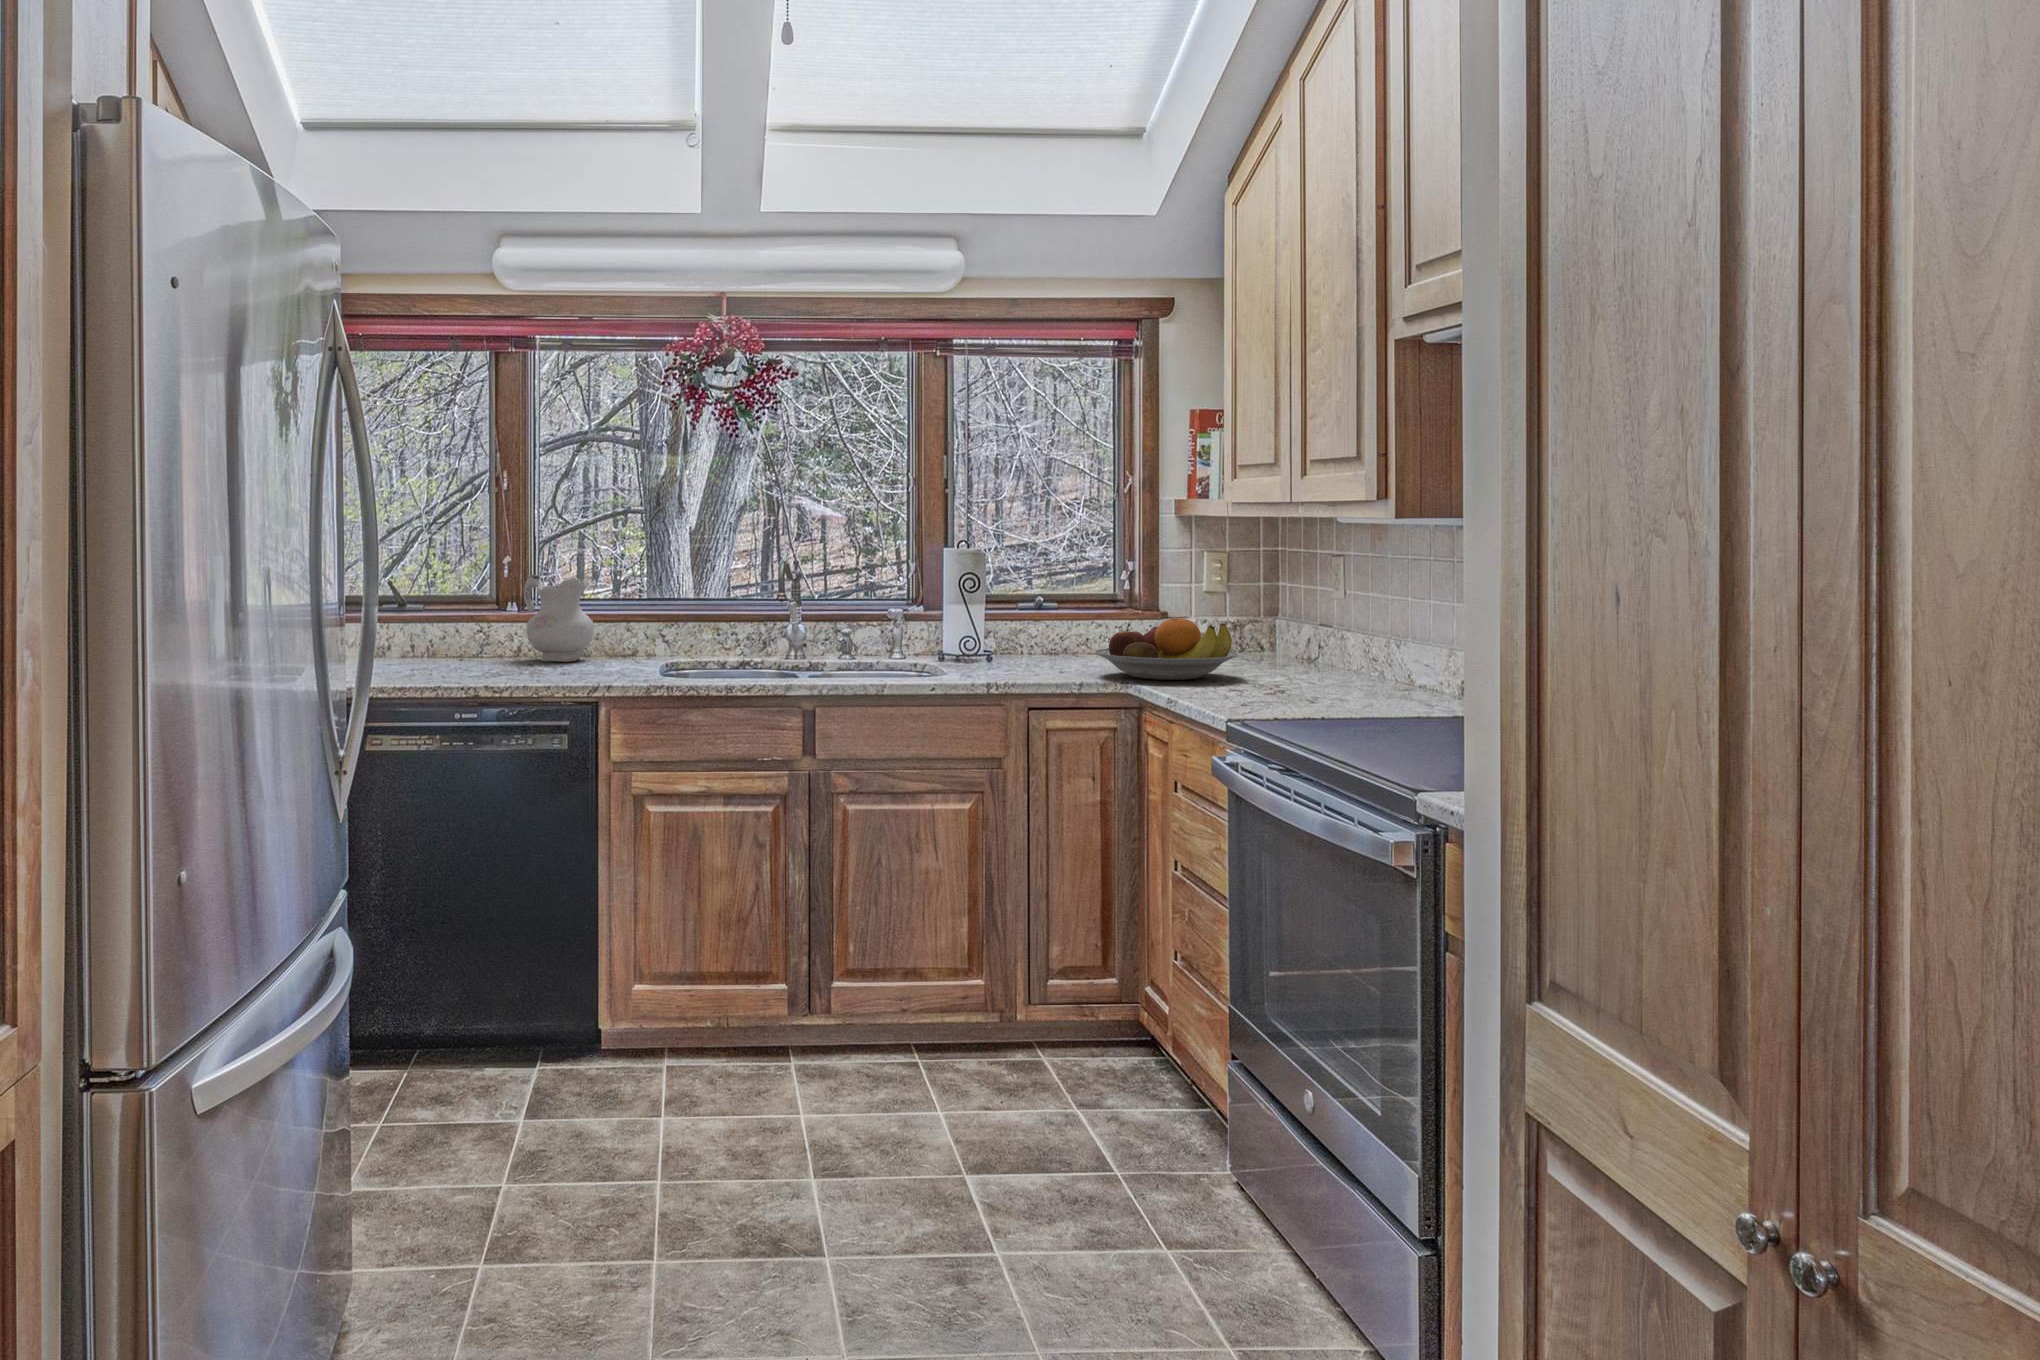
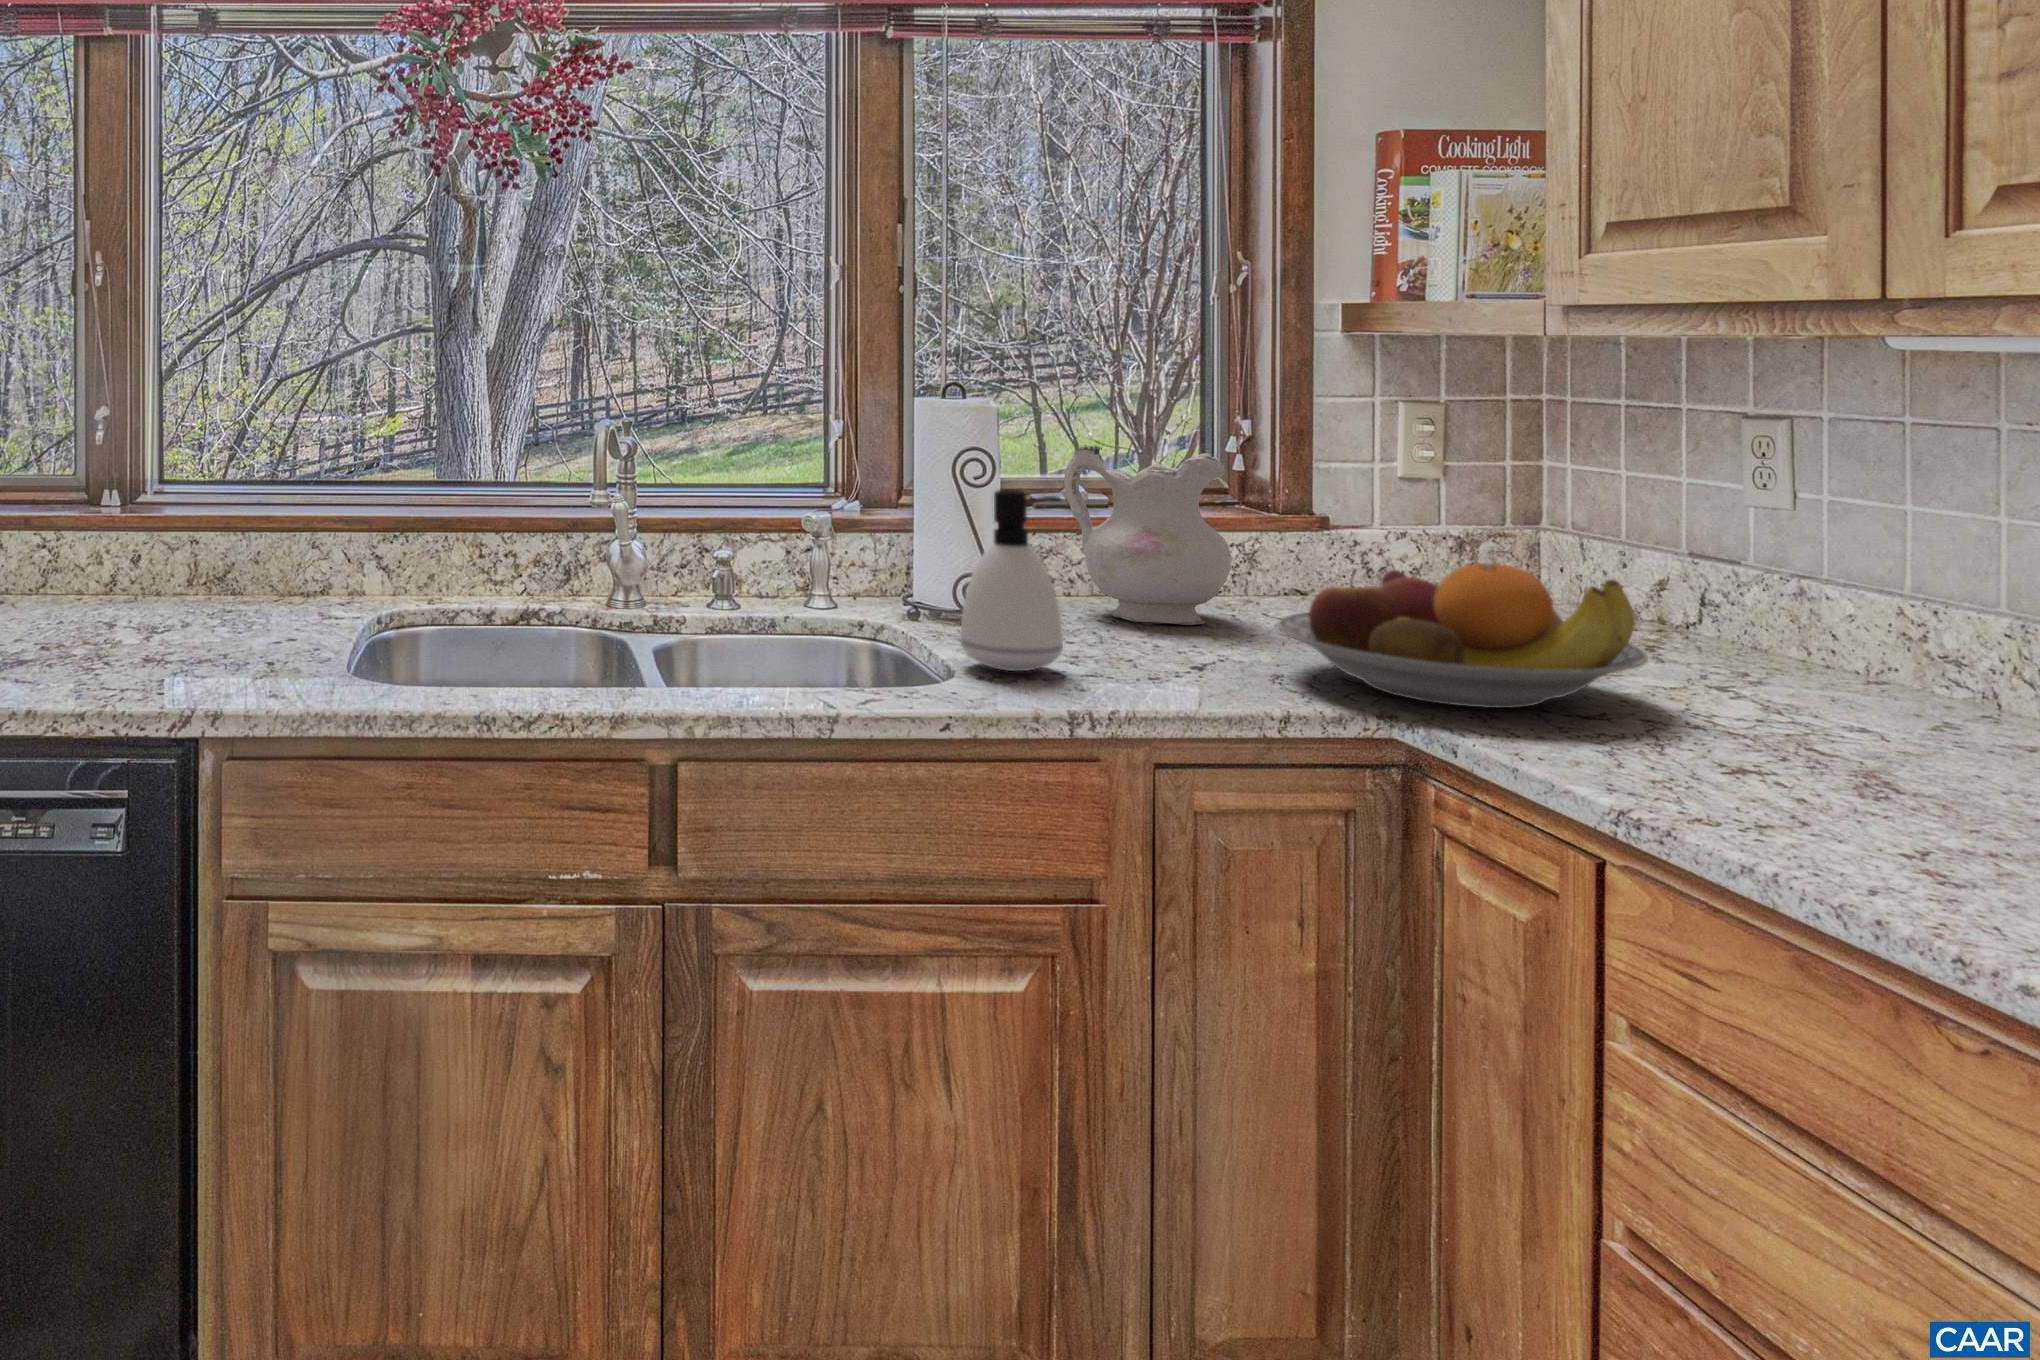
ceramic pitcher: present [524,575,593,662] -> present [1065,445,1231,625]
soap dispenser: none [953,589,1000,674] -> present [961,489,1063,671]

